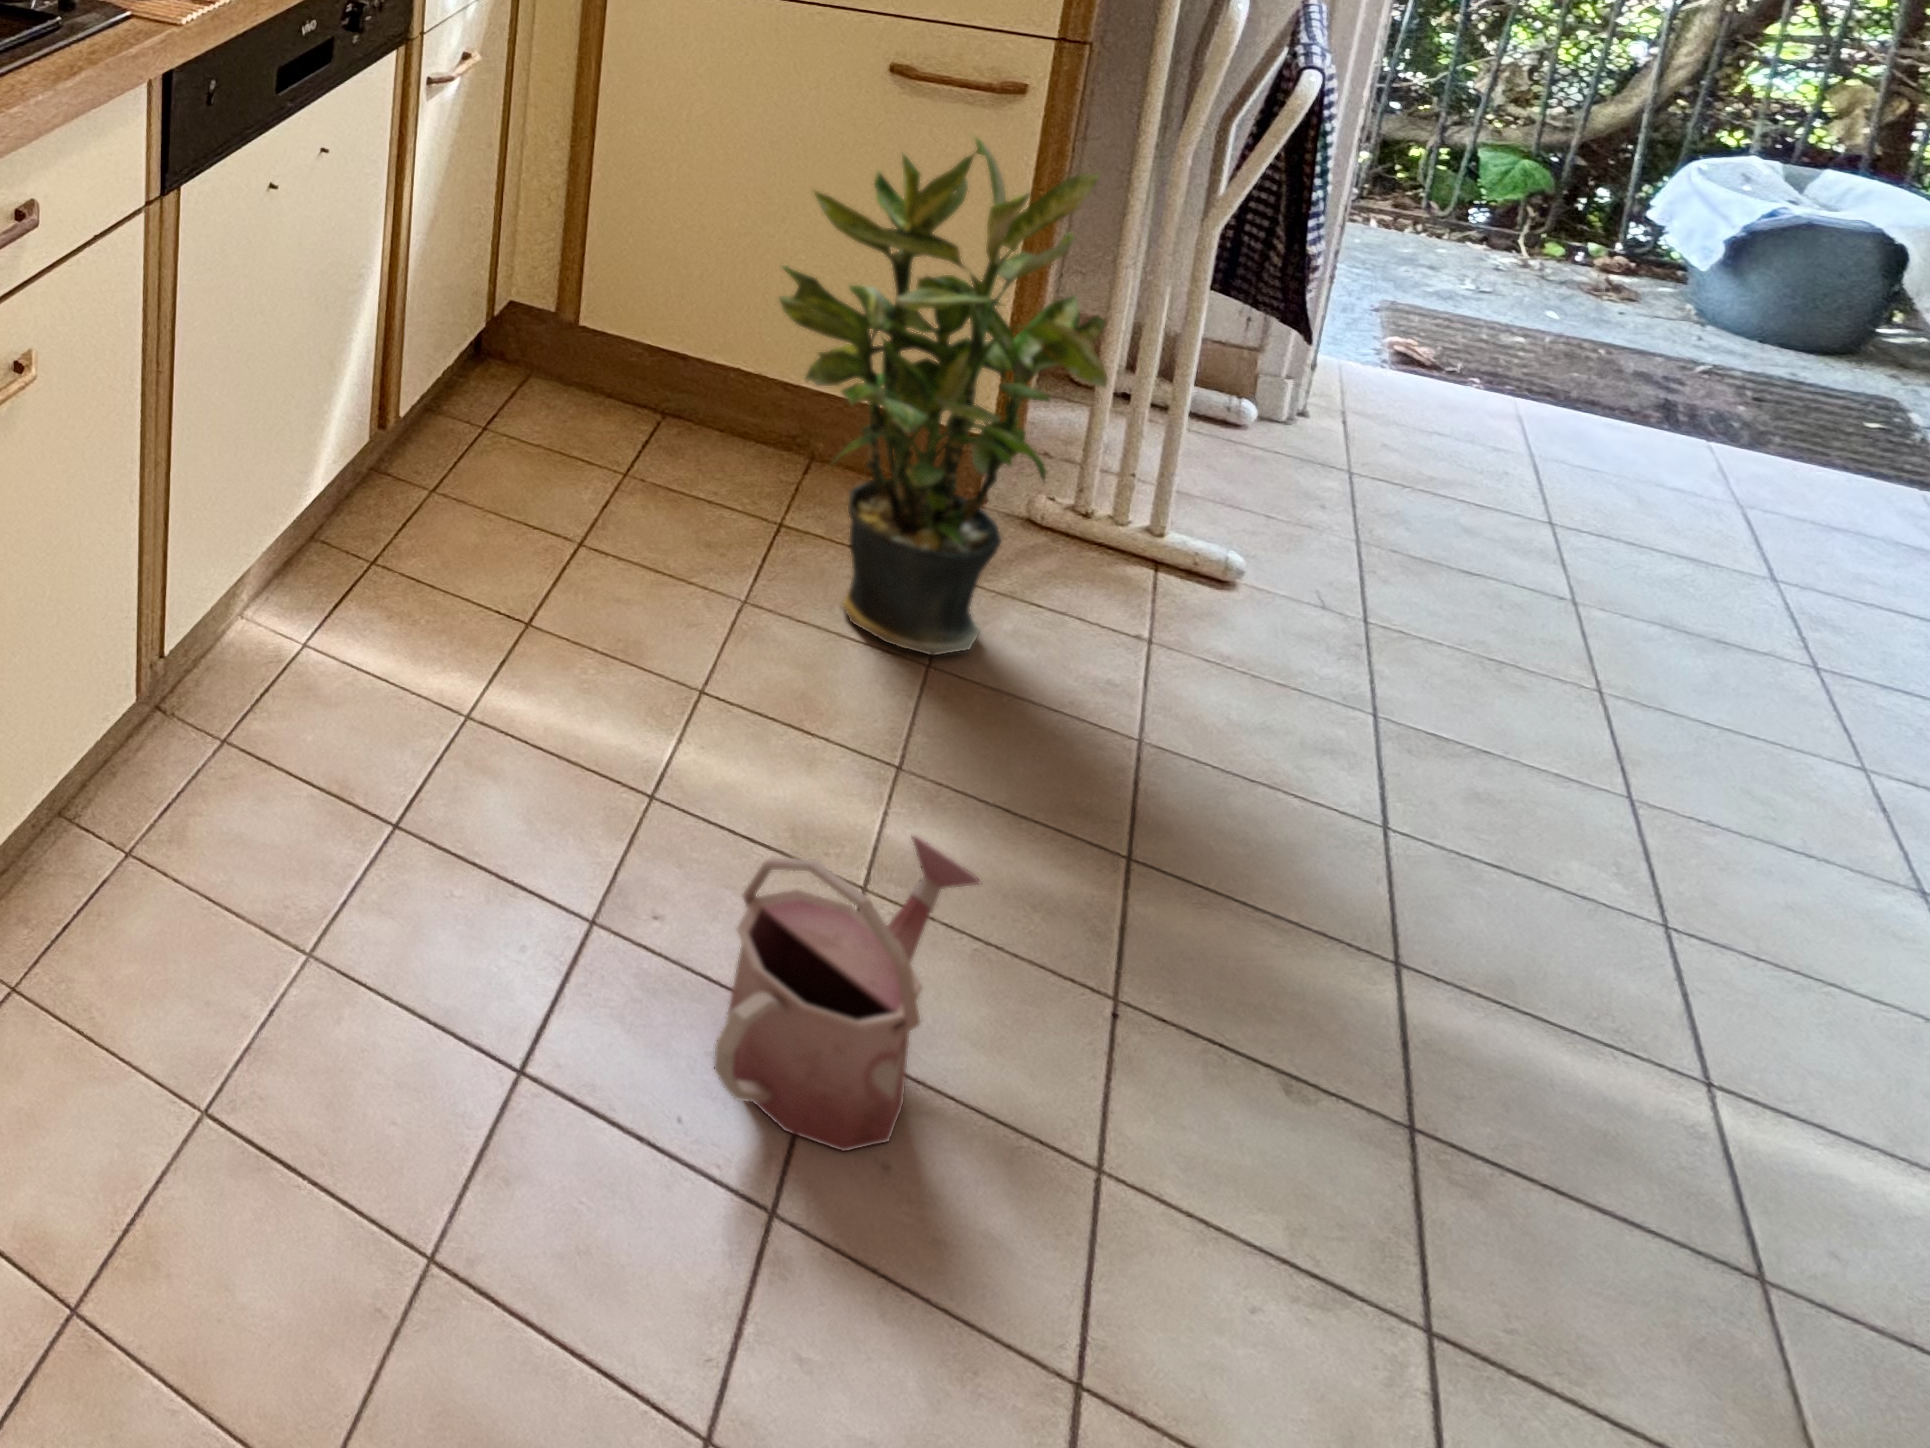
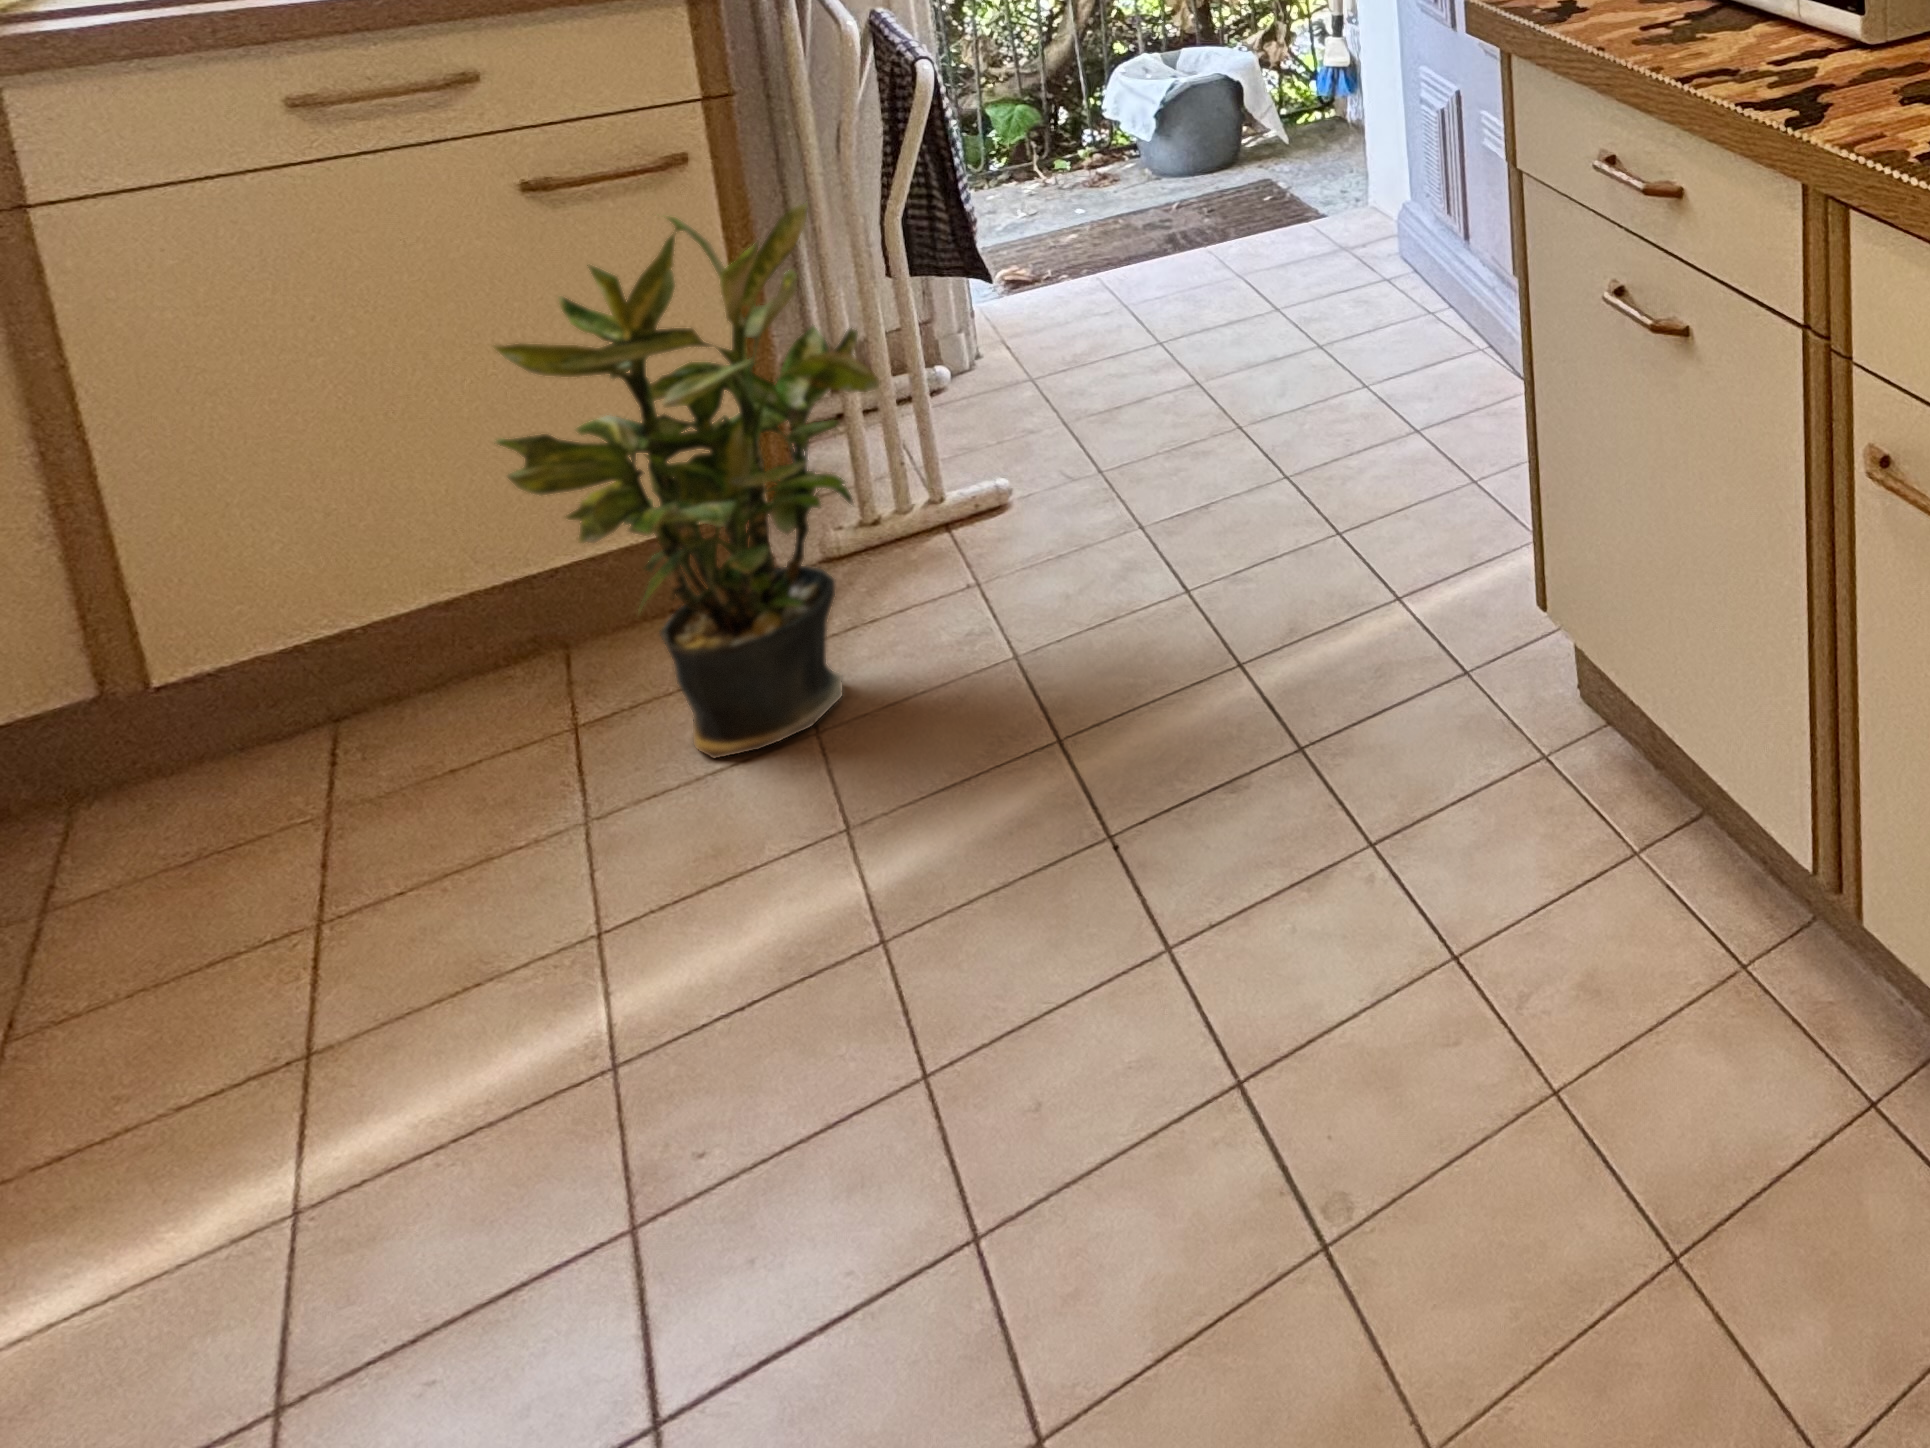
watering can: present [714,836,980,1151] -> none [799,834,1023,1214]

